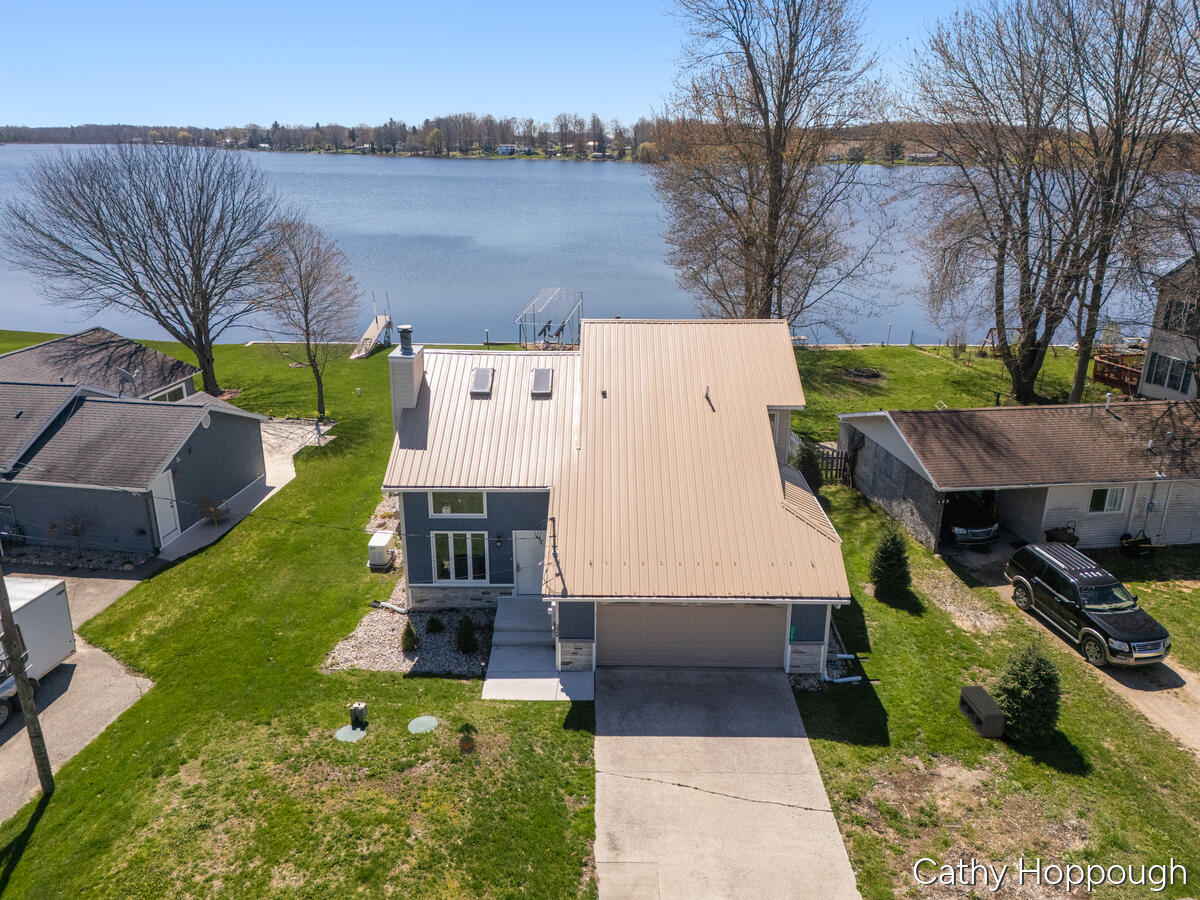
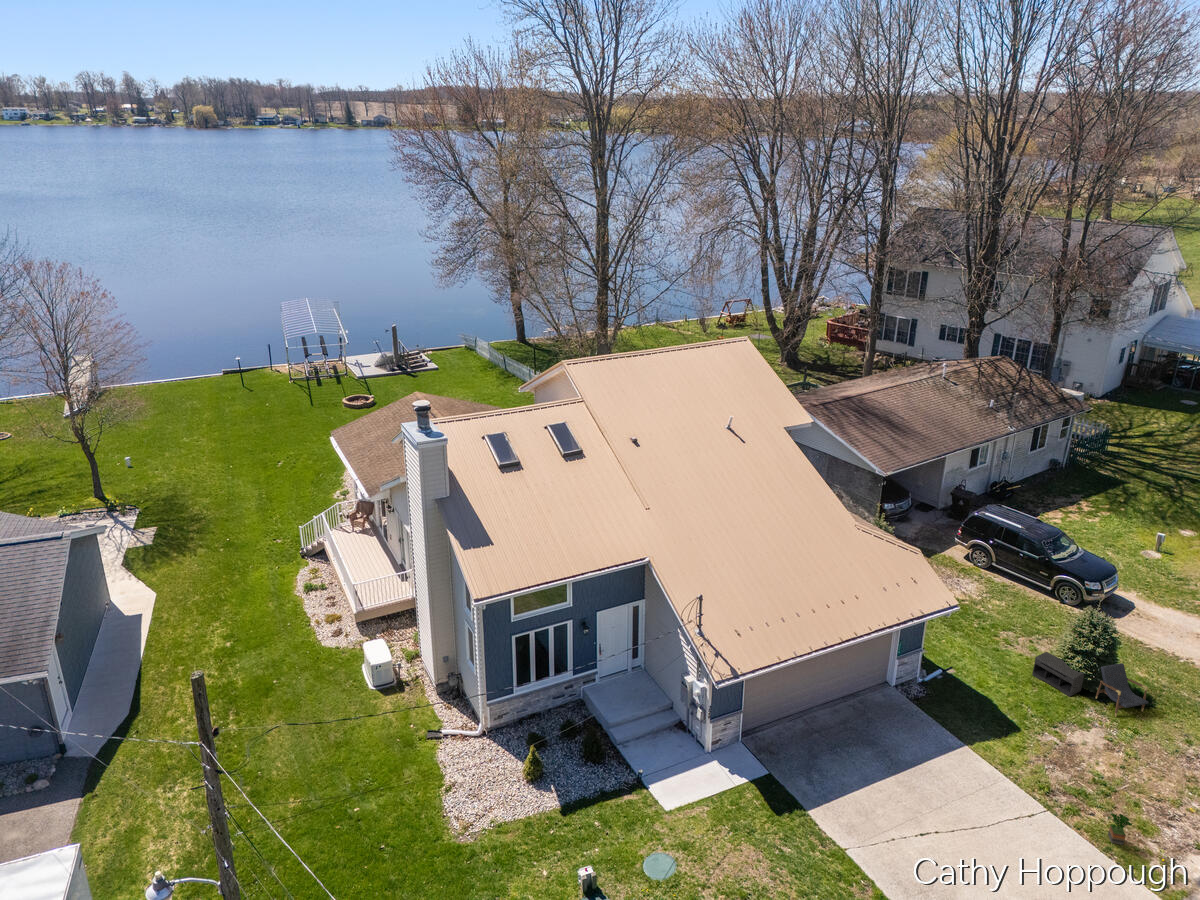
lounge chair: present [195,494,230,526] -> present [1096,663,1148,717]
potted tree: present [457,722,478,754] -> present [1108,813,1132,845]

